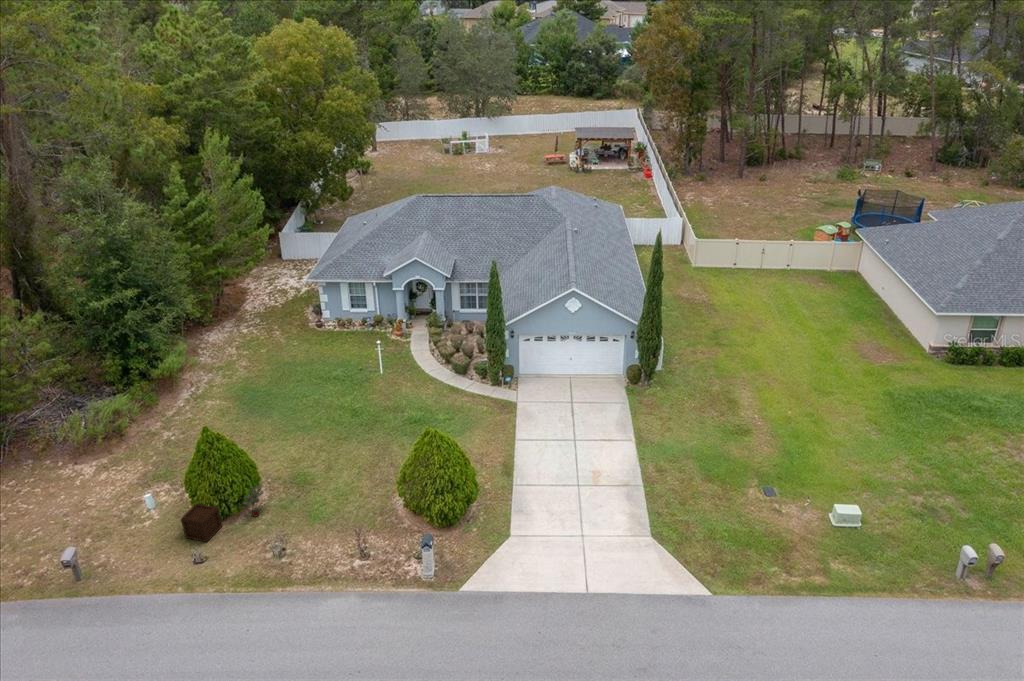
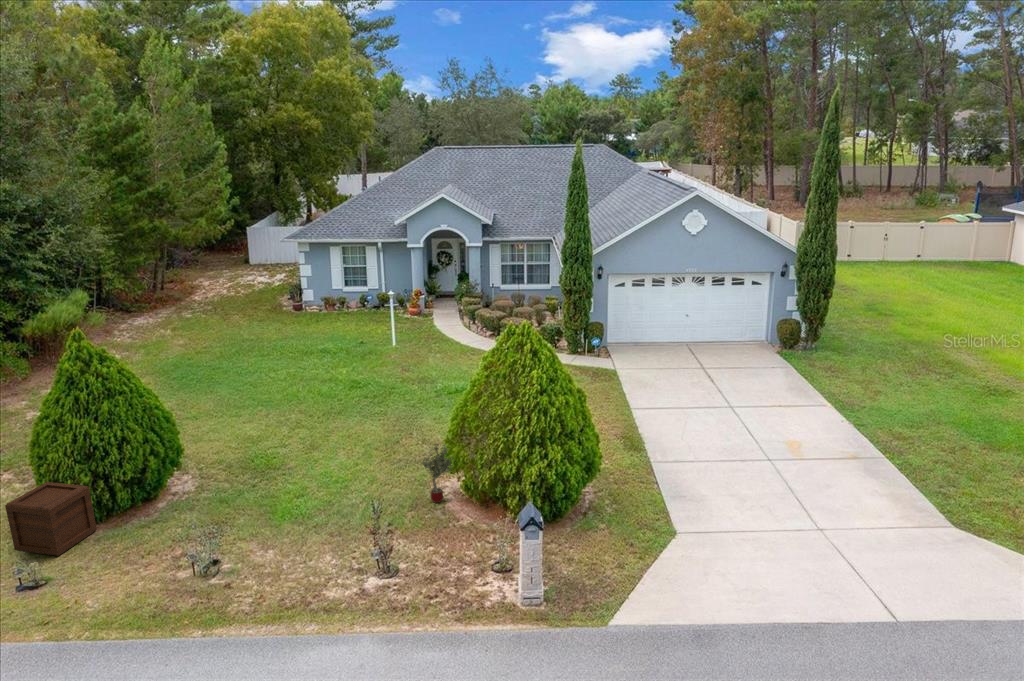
potted tree: present [243,485,263,516] -> present [422,444,456,503]

